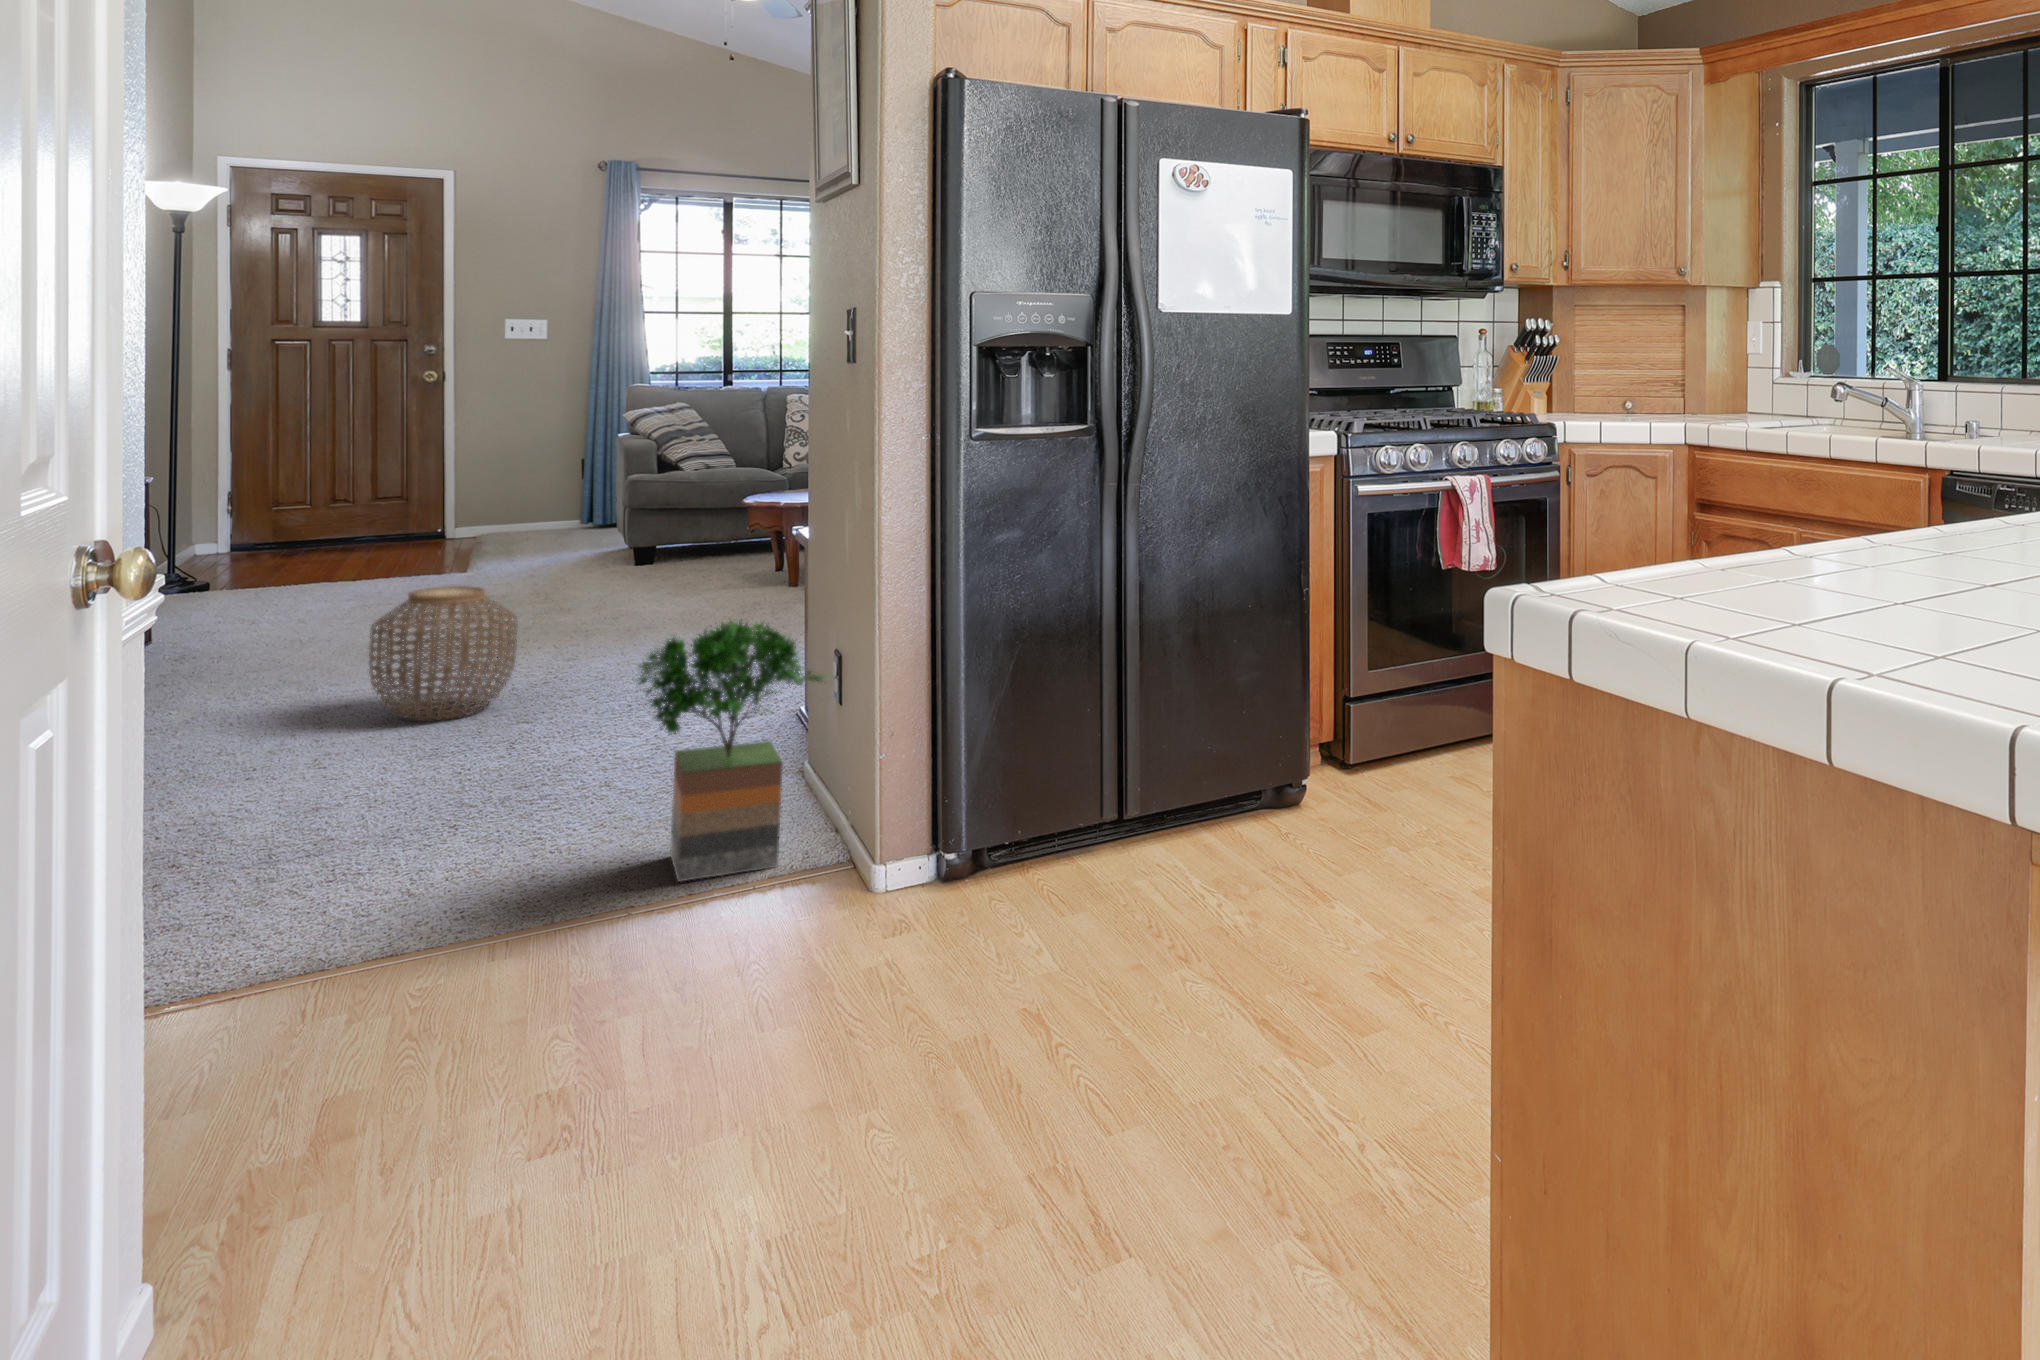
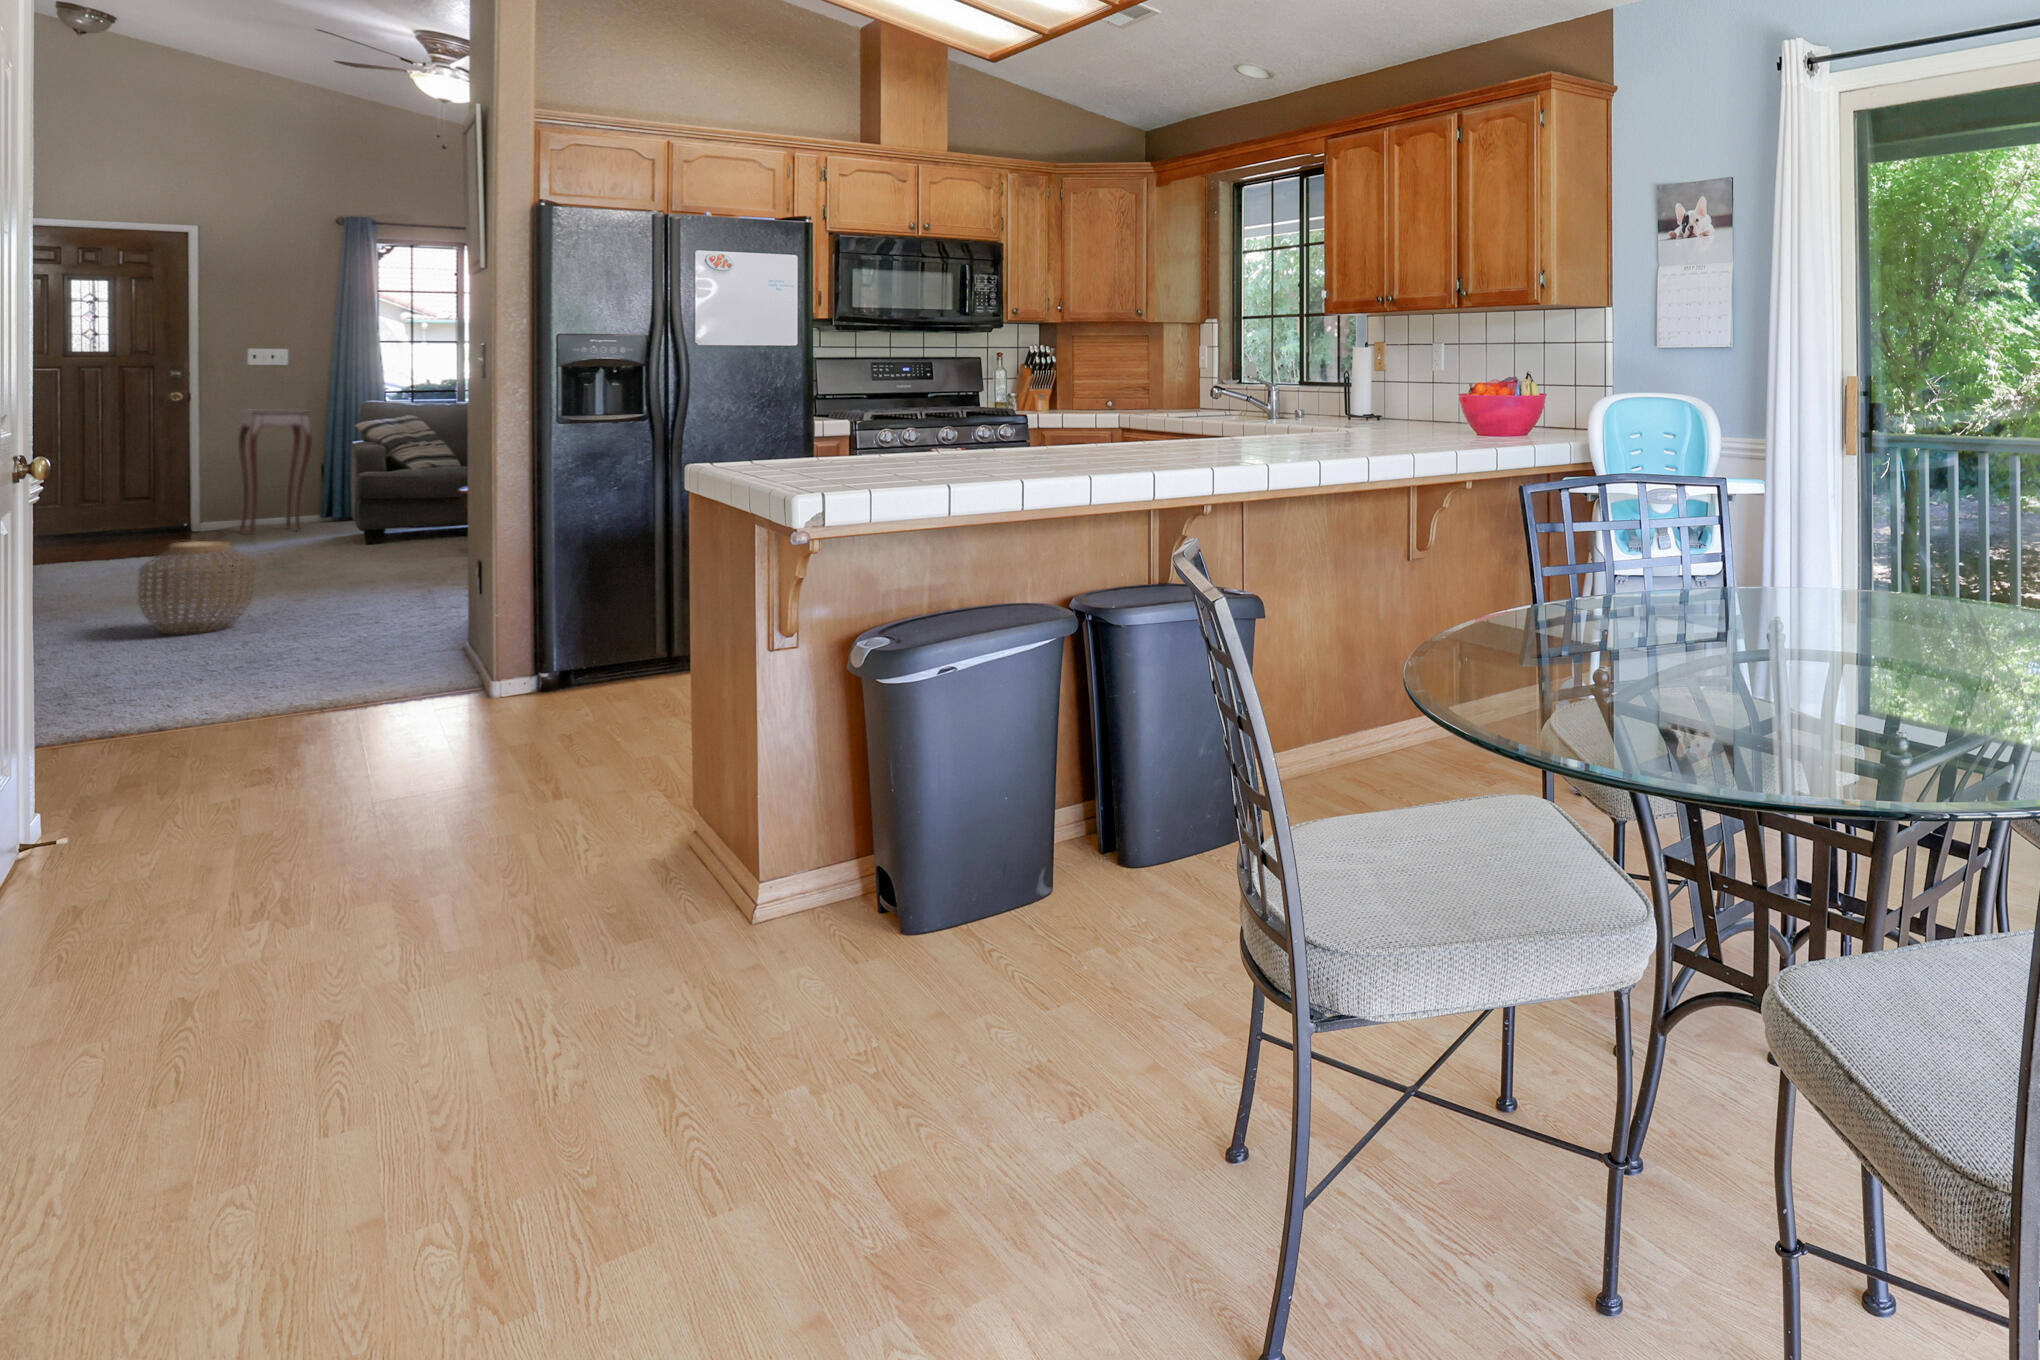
side table: none [496,394,578,545] -> present [238,409,312,534]
potted tree: present [637,621,827,882] -> none [330,538,471,695]

